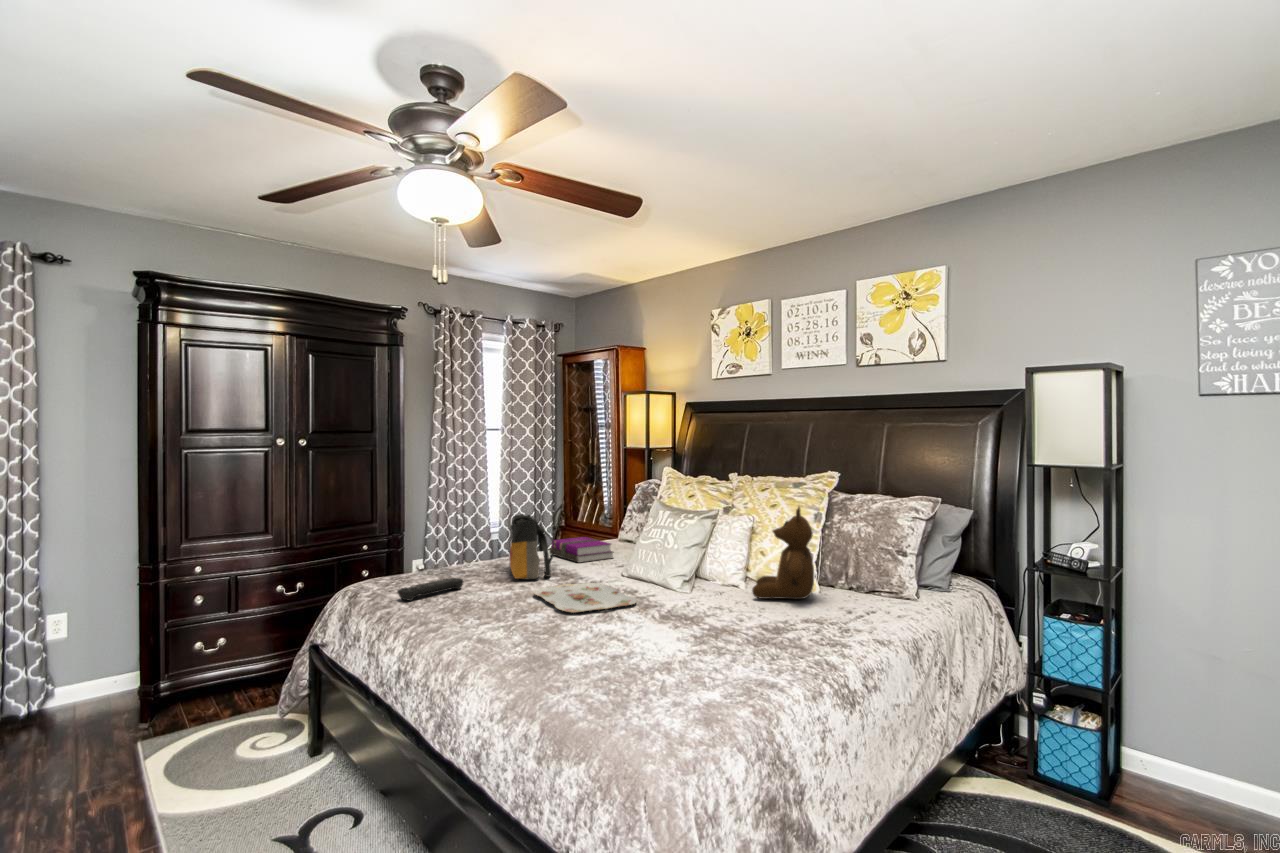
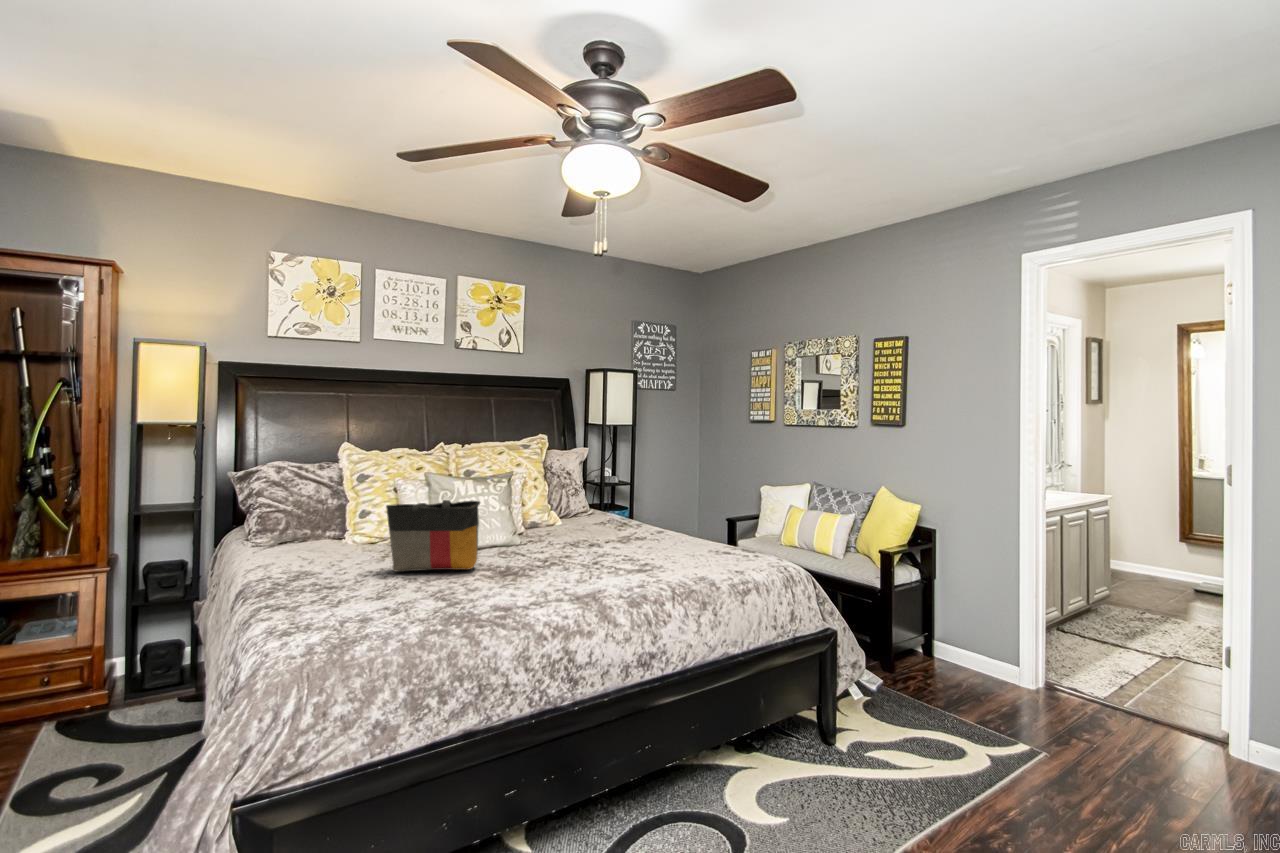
teddy bear: present [752,507,814,599] -> none [569,460,622,528]
notebook: present [549,537,614,563] -> none [318,530,396,561]
remote control: present [398,578,463,601] -> none [472,577,536,605]
serving tray: present [533,583,637,613] -> none [520,545,619,565]

